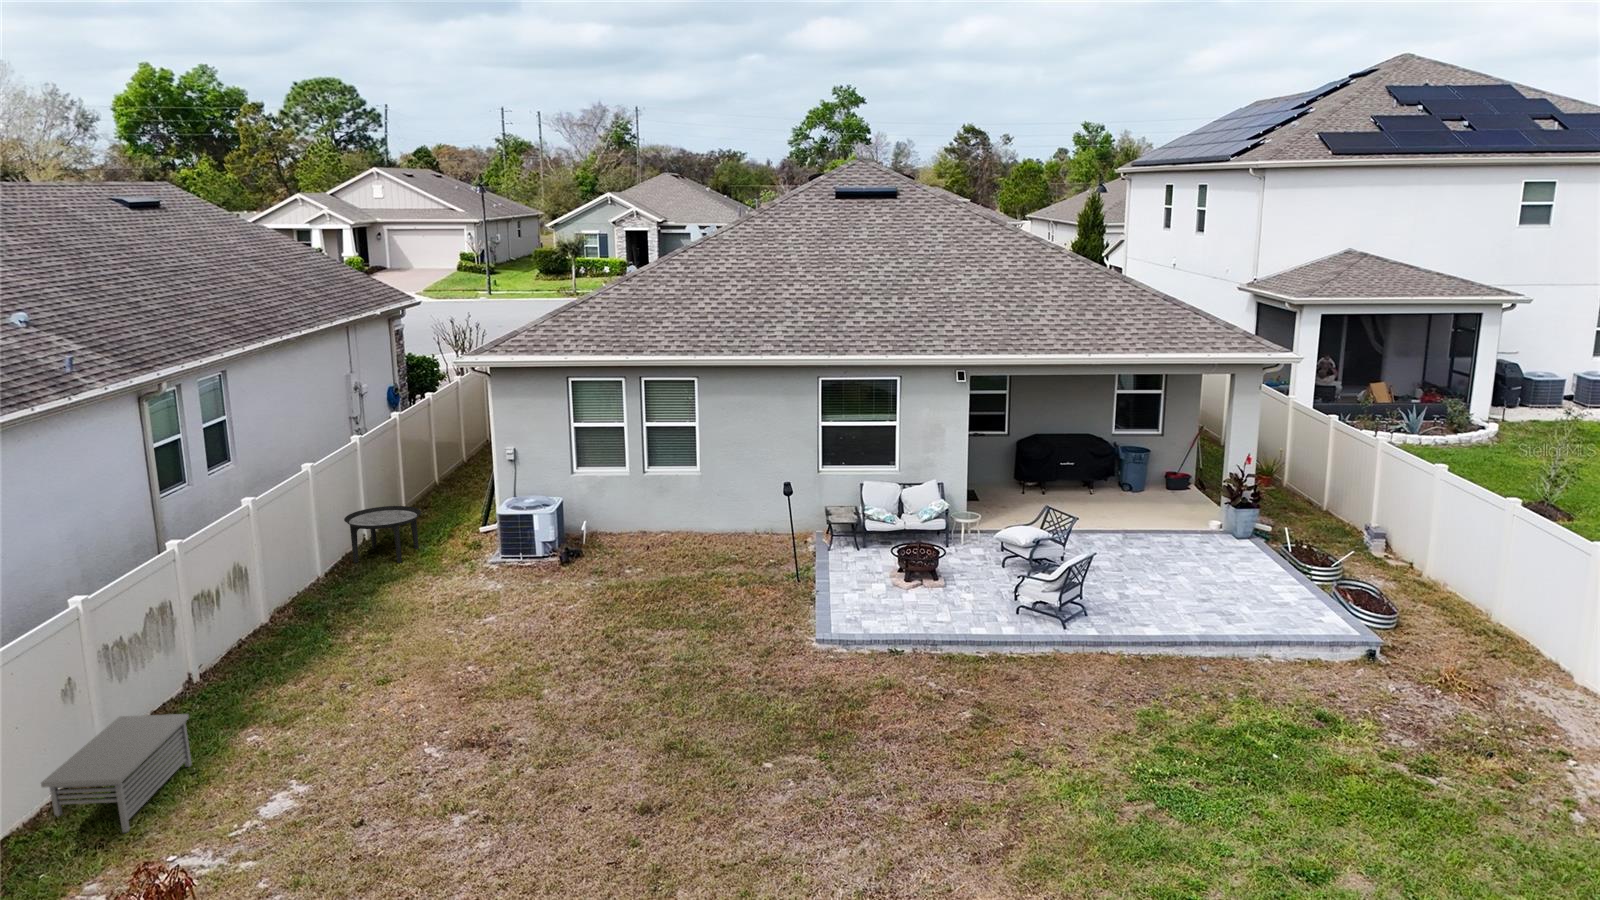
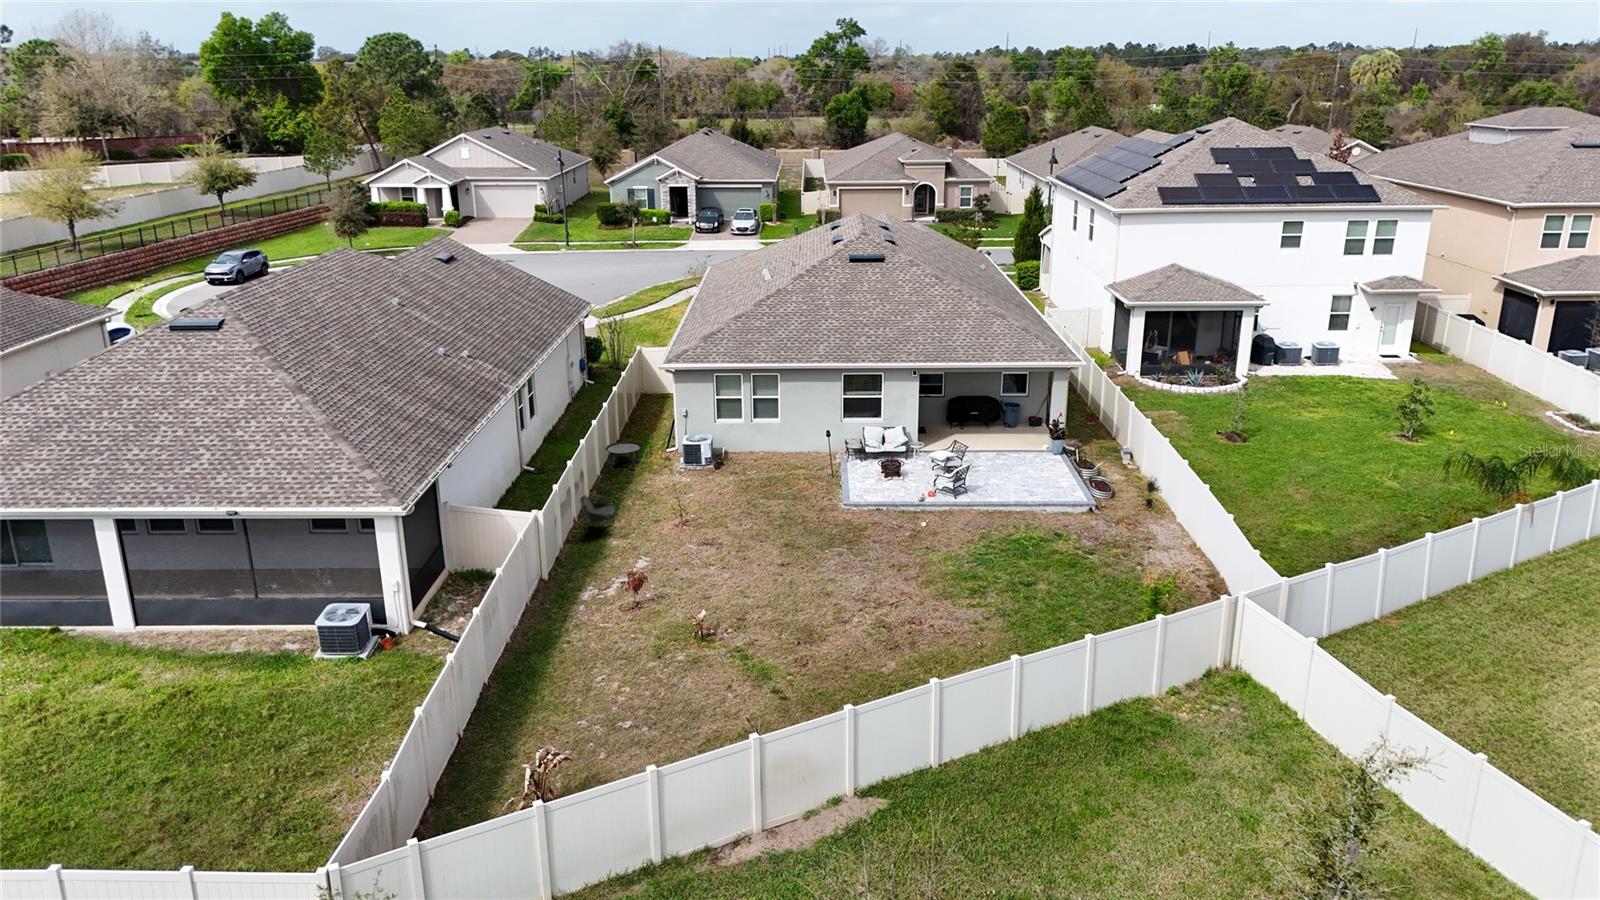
potted tree: none [1494,579,1543,650] -> present [1146,478,1161,506]
lounge chair: none [181,612,283,712] -> present [580,496,616,524]
storage bench: present [41,714,191,833] -> none [566,534,600,575]

